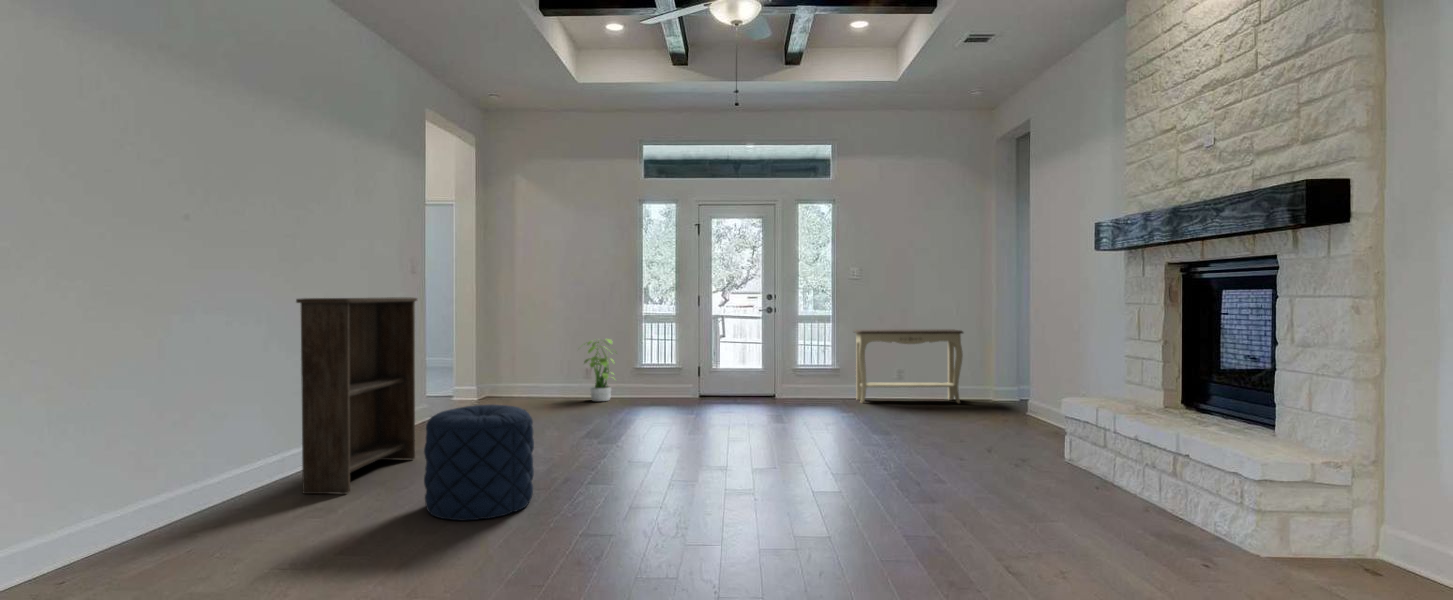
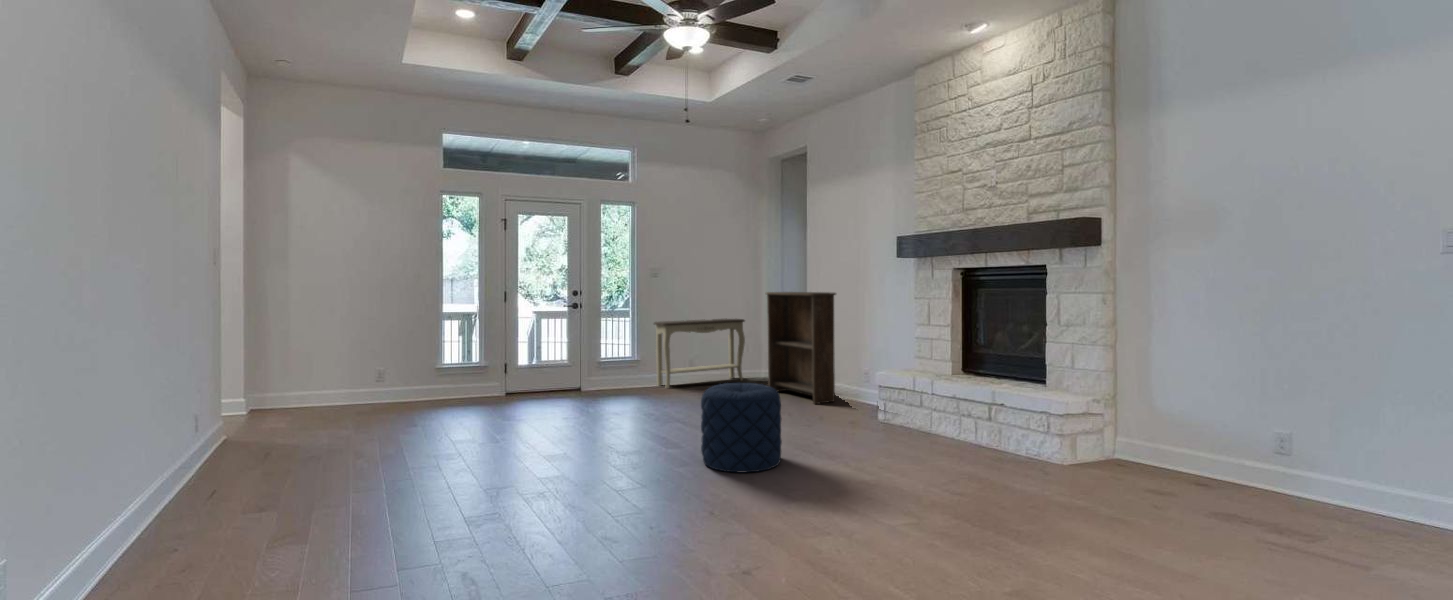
bookshelf: present [296,297,417,494] -> present [766,292,836,404]
potted plant: present [584,339,614,401] -> none [365,343,416,414]
pouf: present [424,404,534,520] -> present [701,383,782,472]

